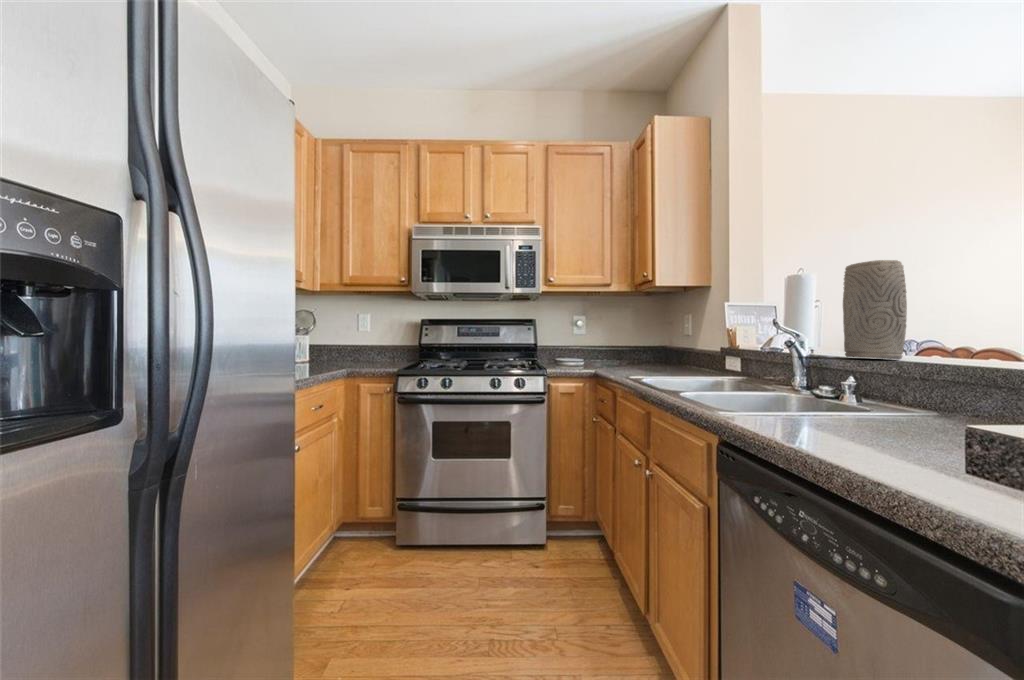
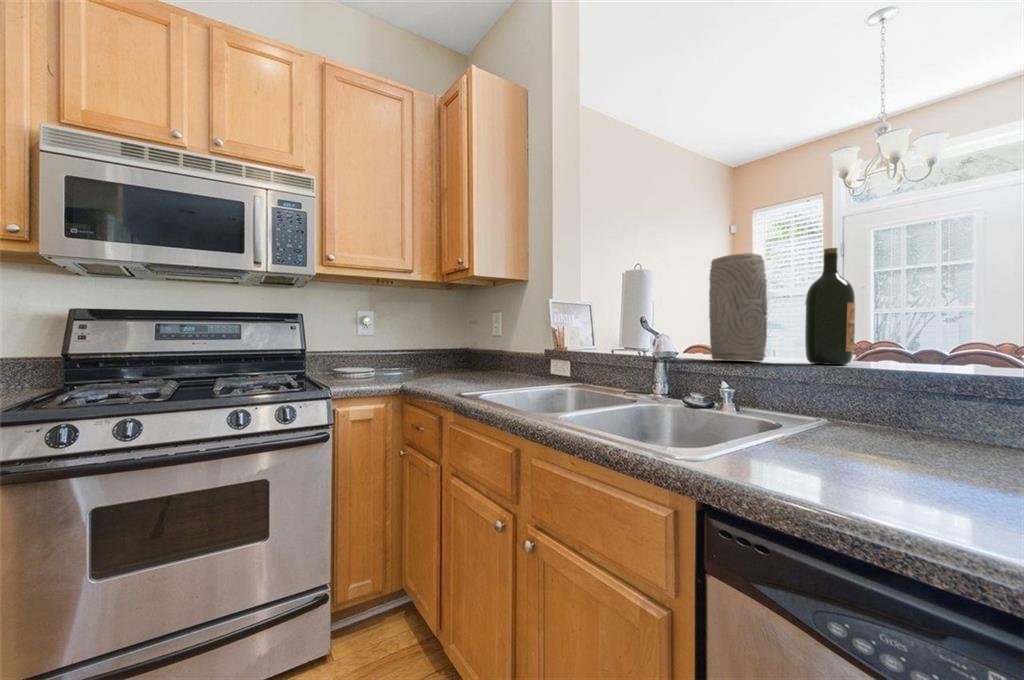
wine bottle: none [942,249,1001,364] -> present [805,248,855,365]

